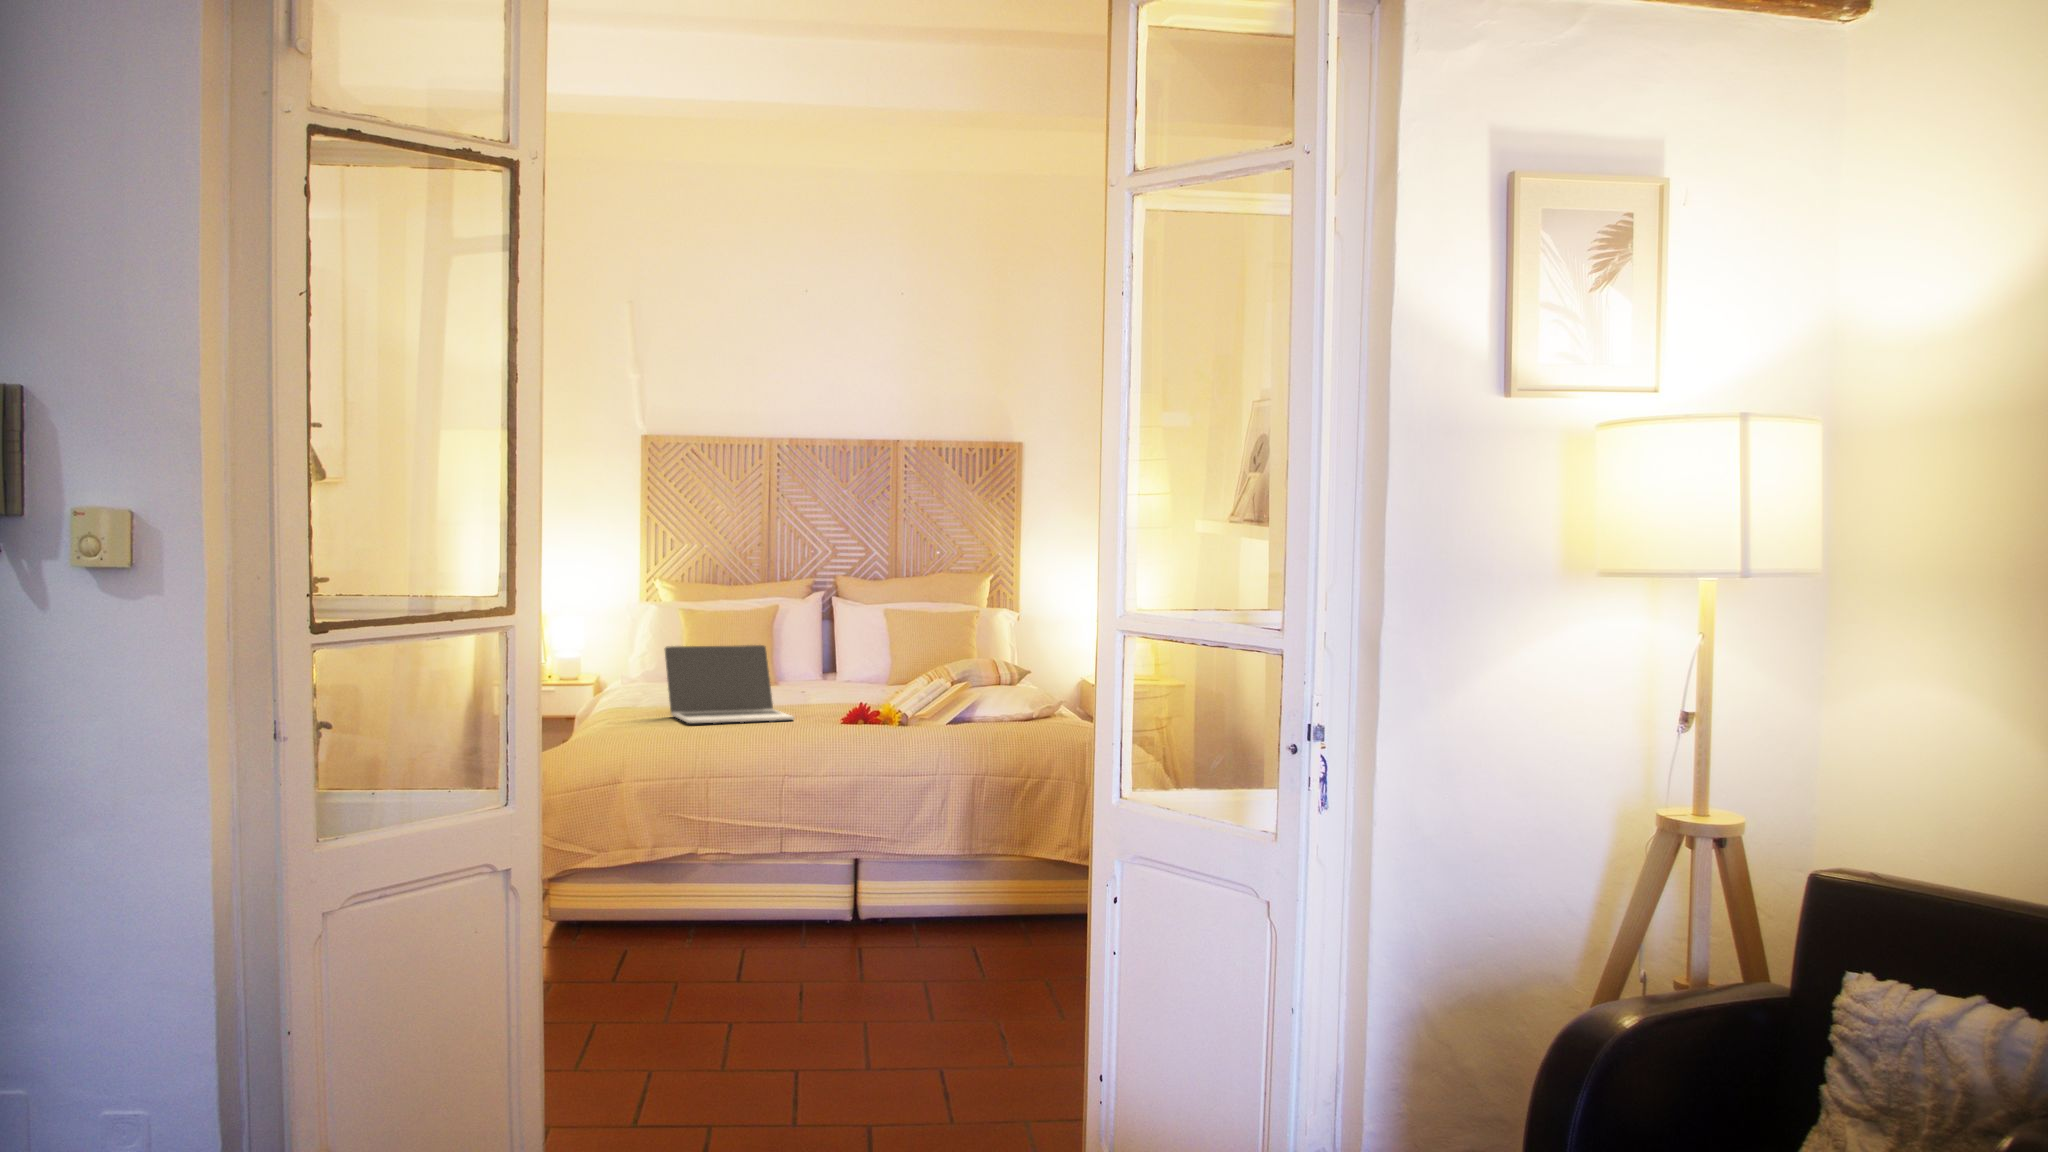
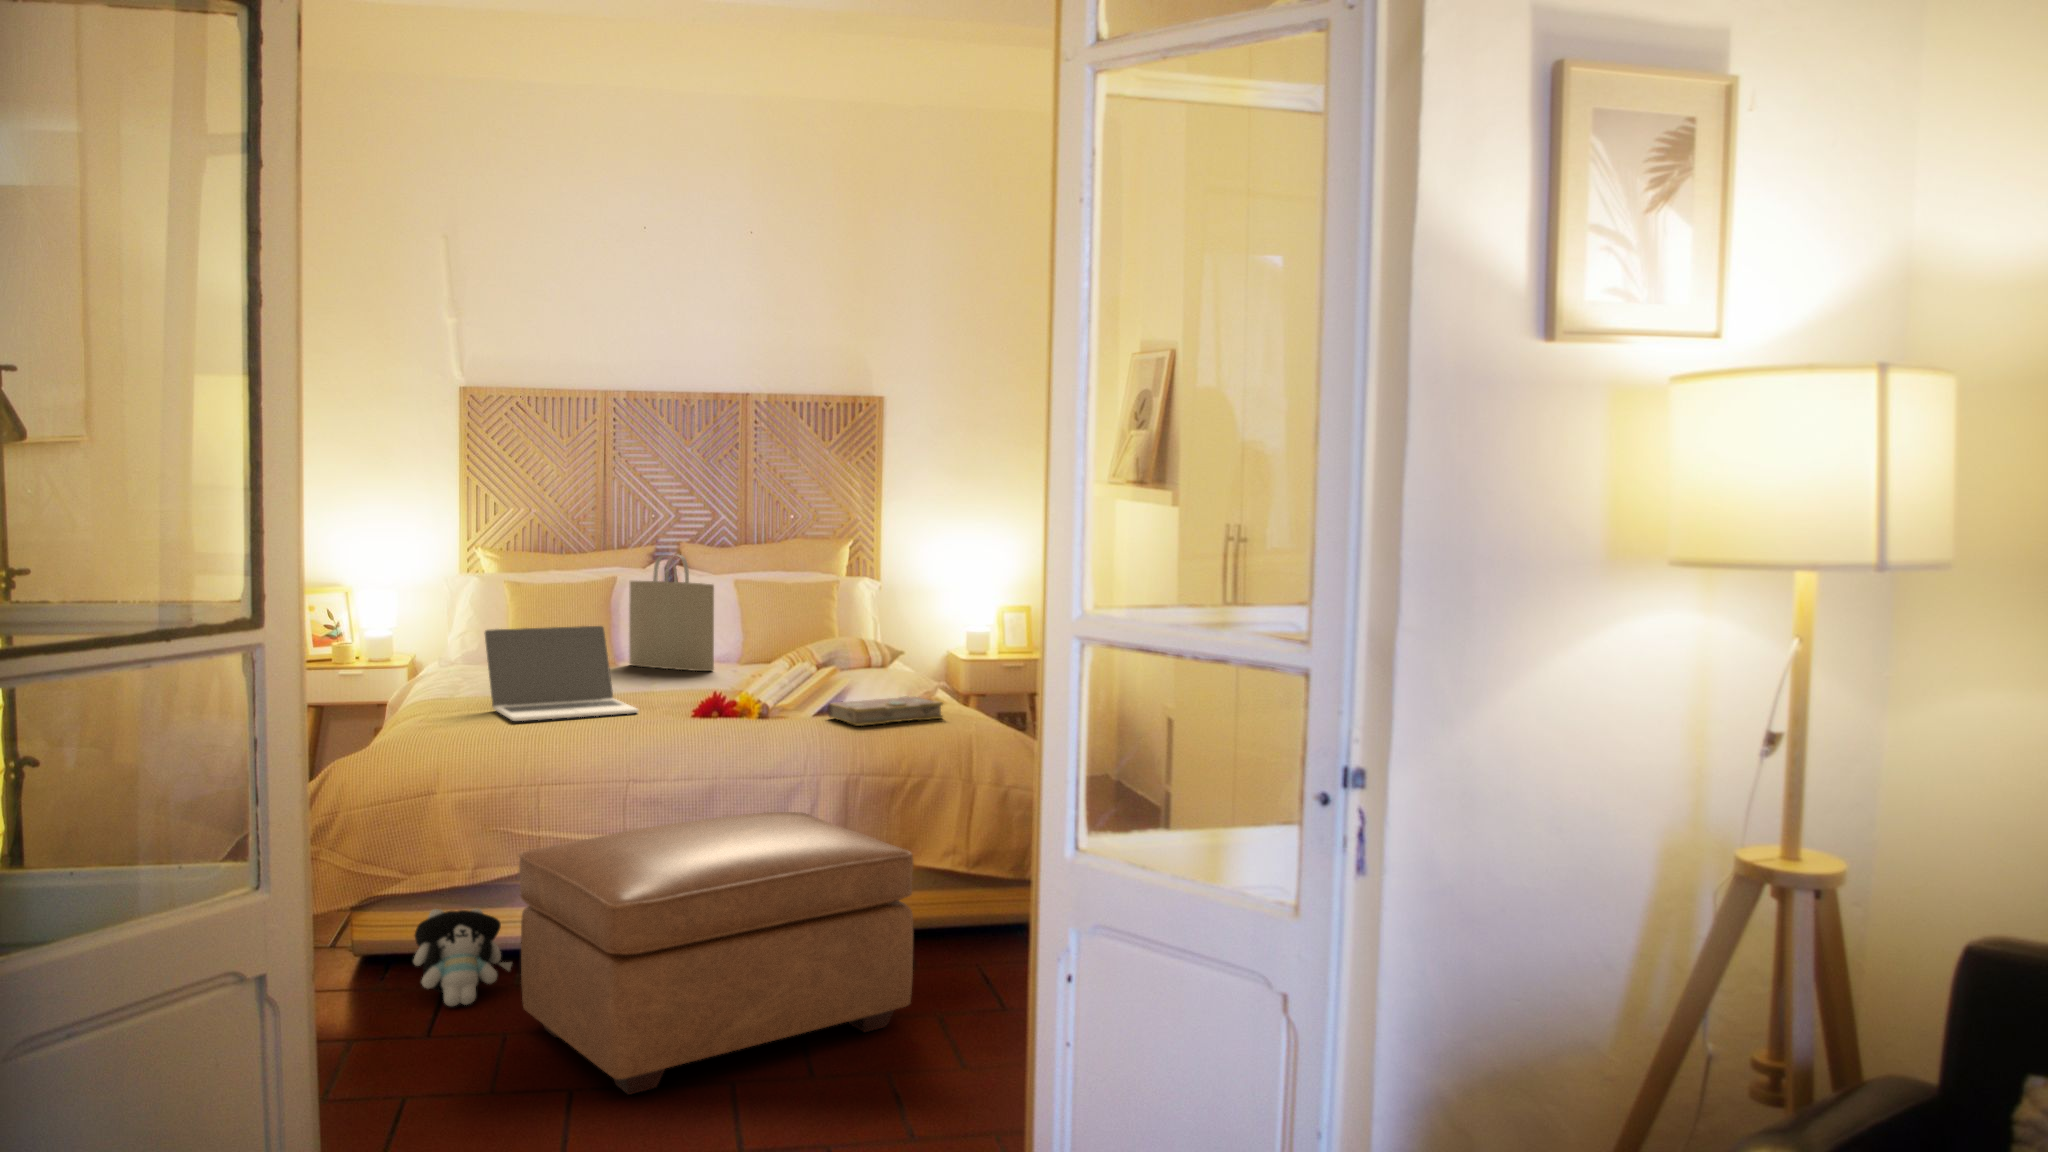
tote bag: none [788,586,864,692] -> present [629,555,714,671]
book: none [958,710,1061,732] -> present [827,697,943,726]
ottoman: none [694,802,1022,1017] -> present [519,812,913,1095]
plush toy: none [607,875,687,956] -> present [414,908,512,1006]

